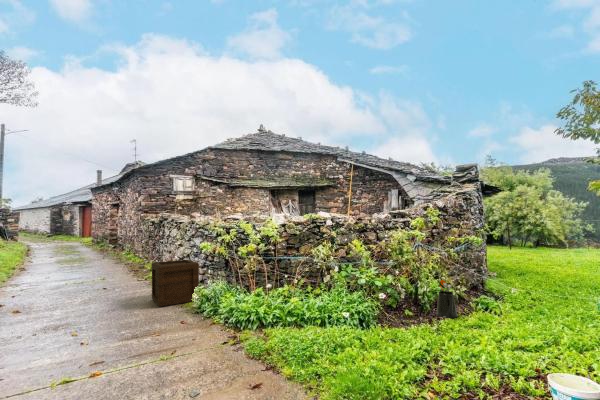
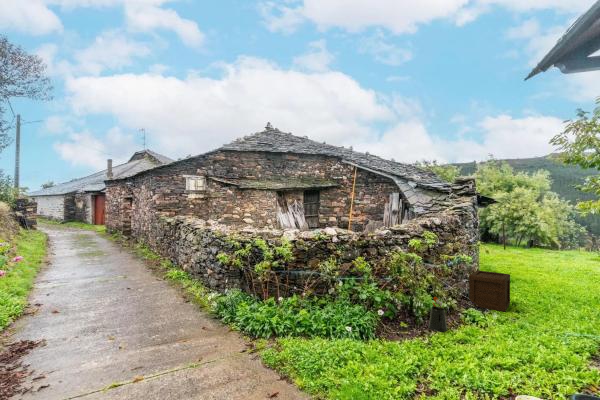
wooden crate: present [152,260,199,307] -> present [469,270,510,312]

